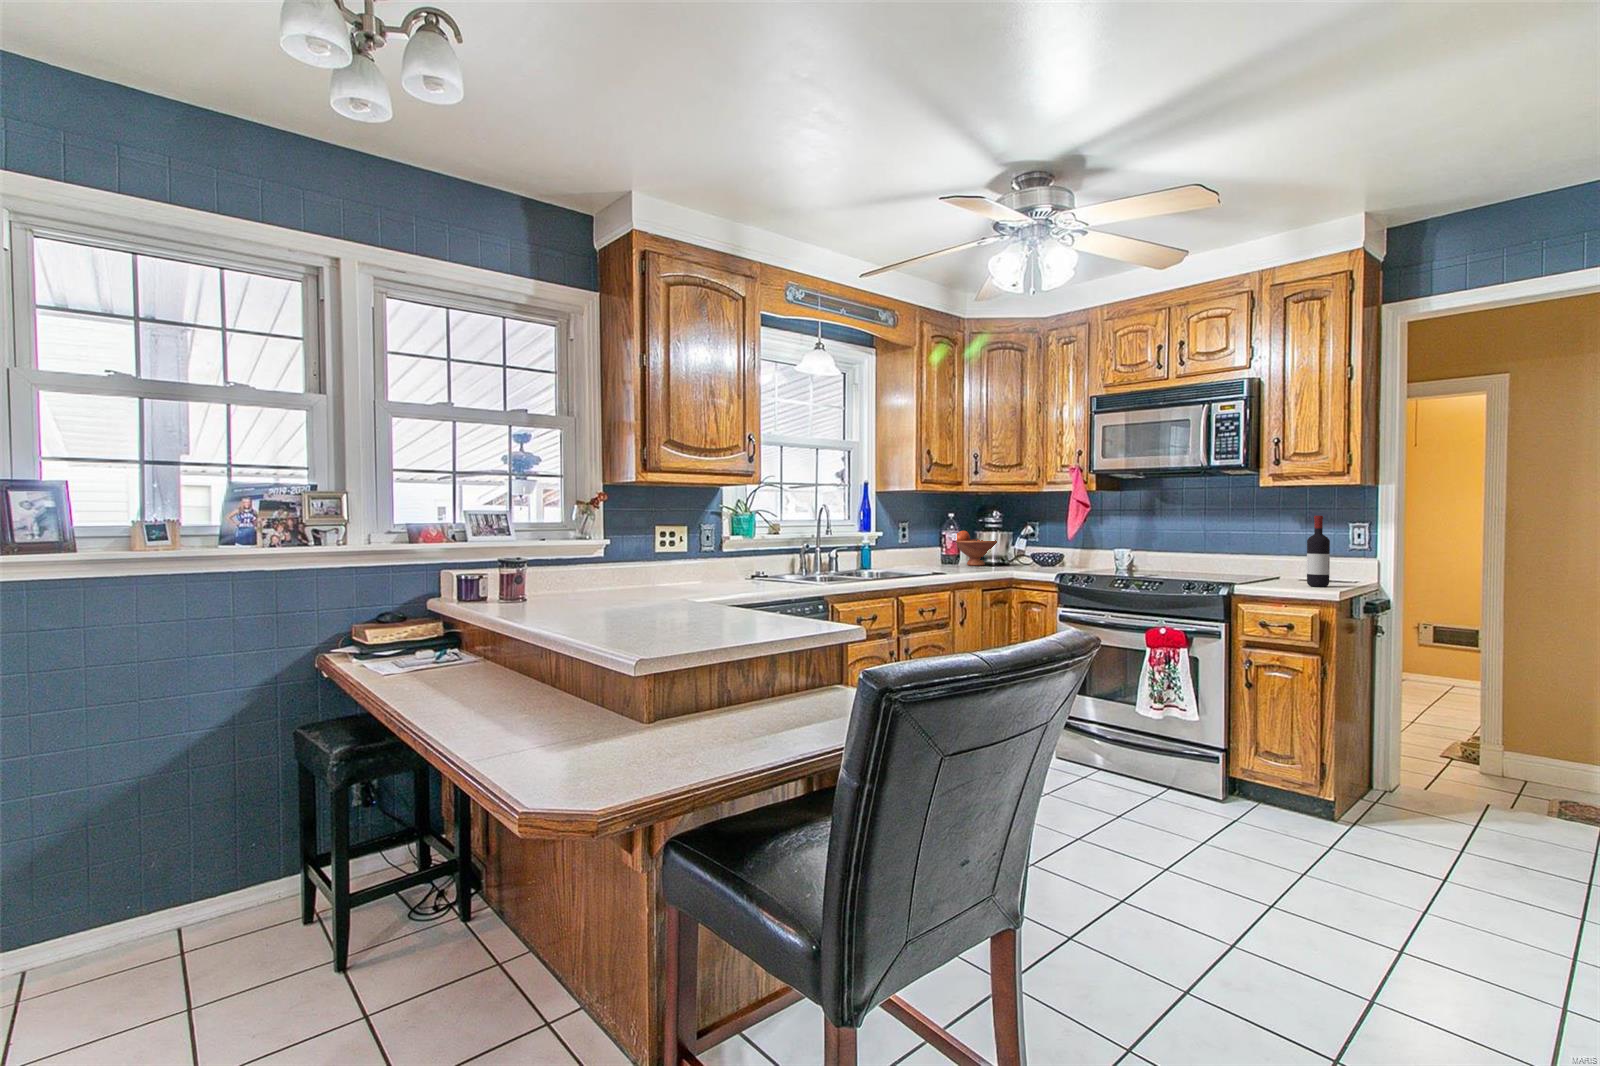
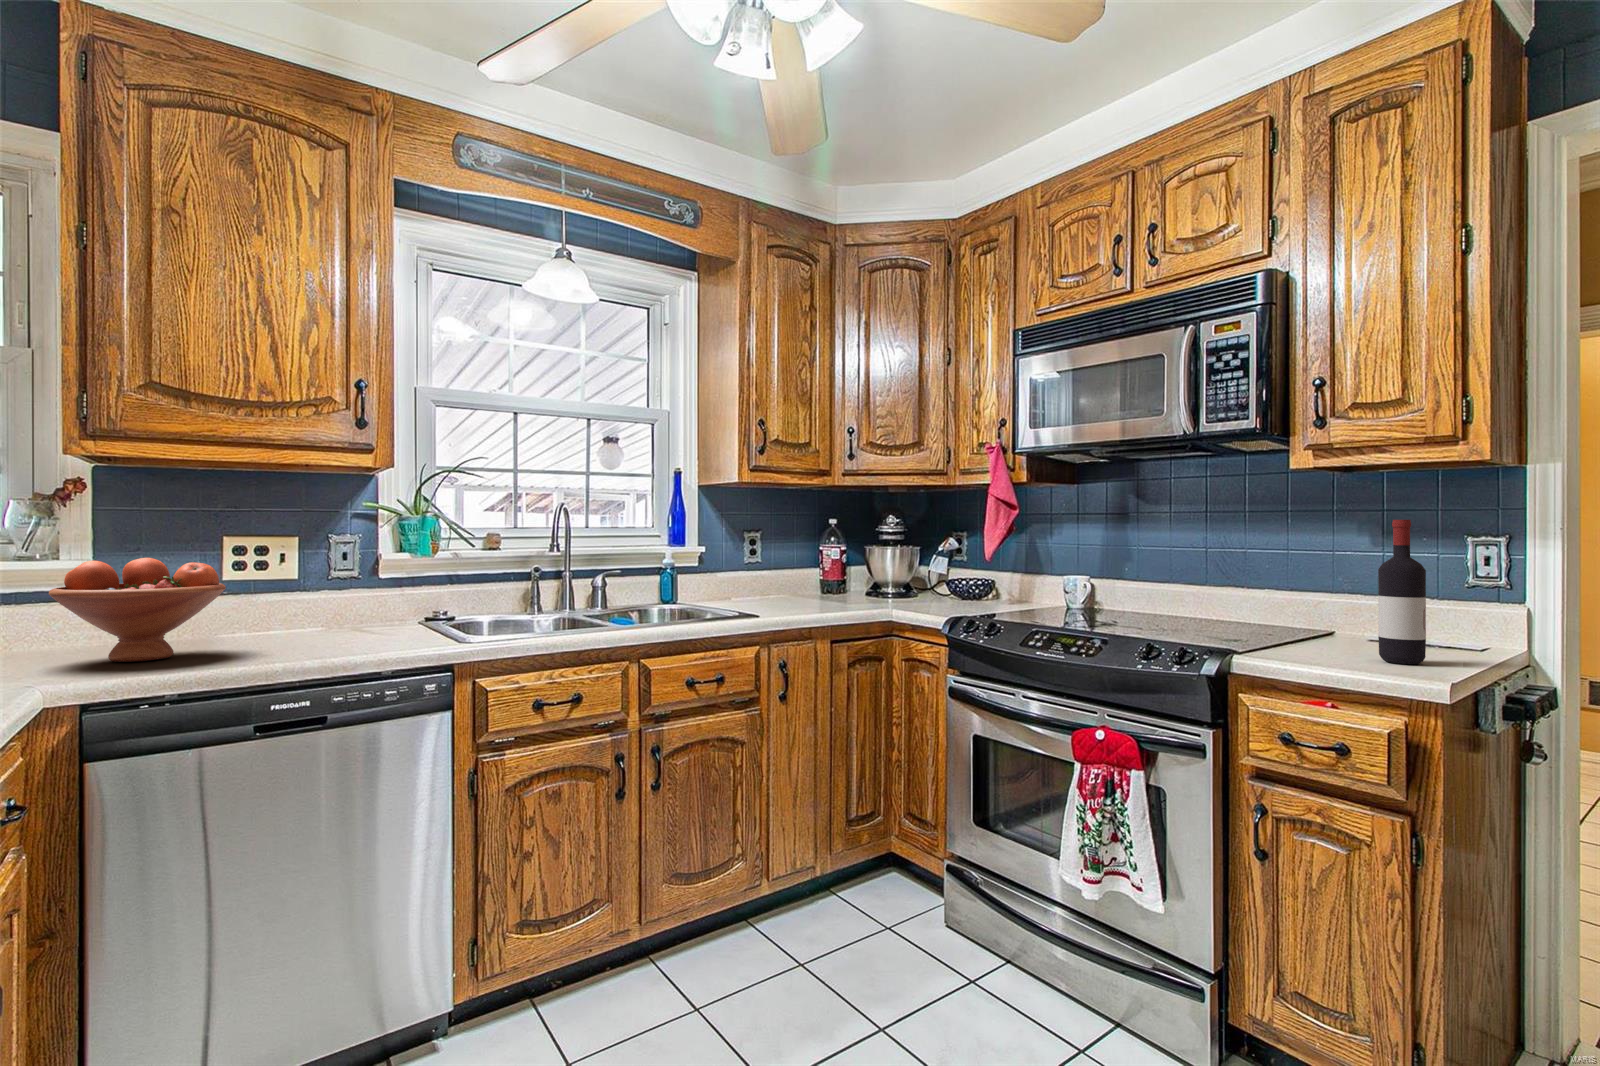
fruit bowl: present [956,531,997,566] -> present [49,558,226,662]

